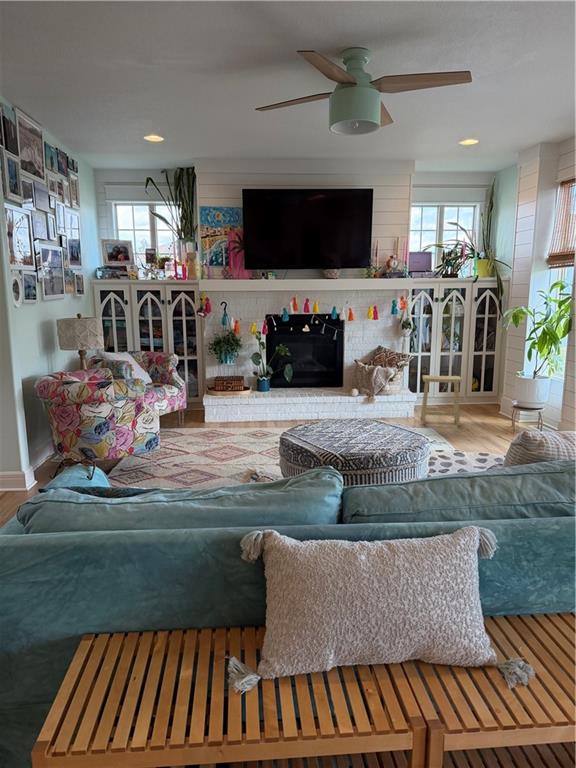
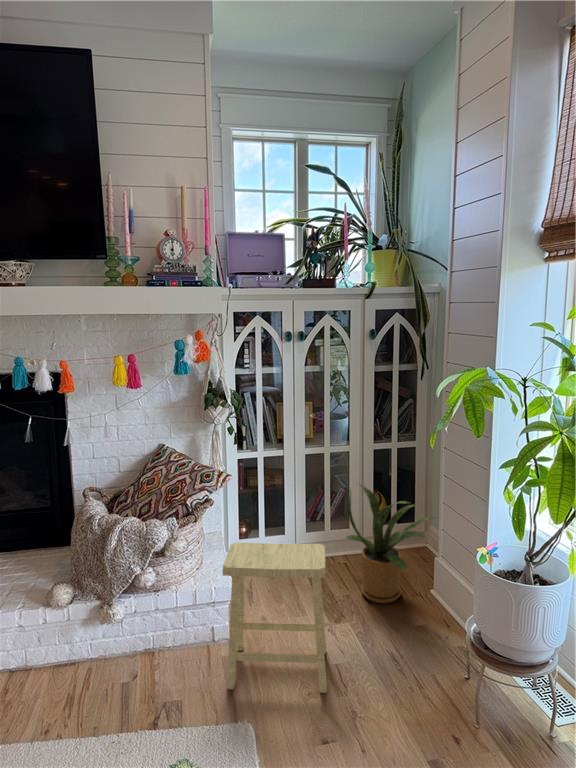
house plant: none [461,366,504,414] -> present [346,484,433,603]

